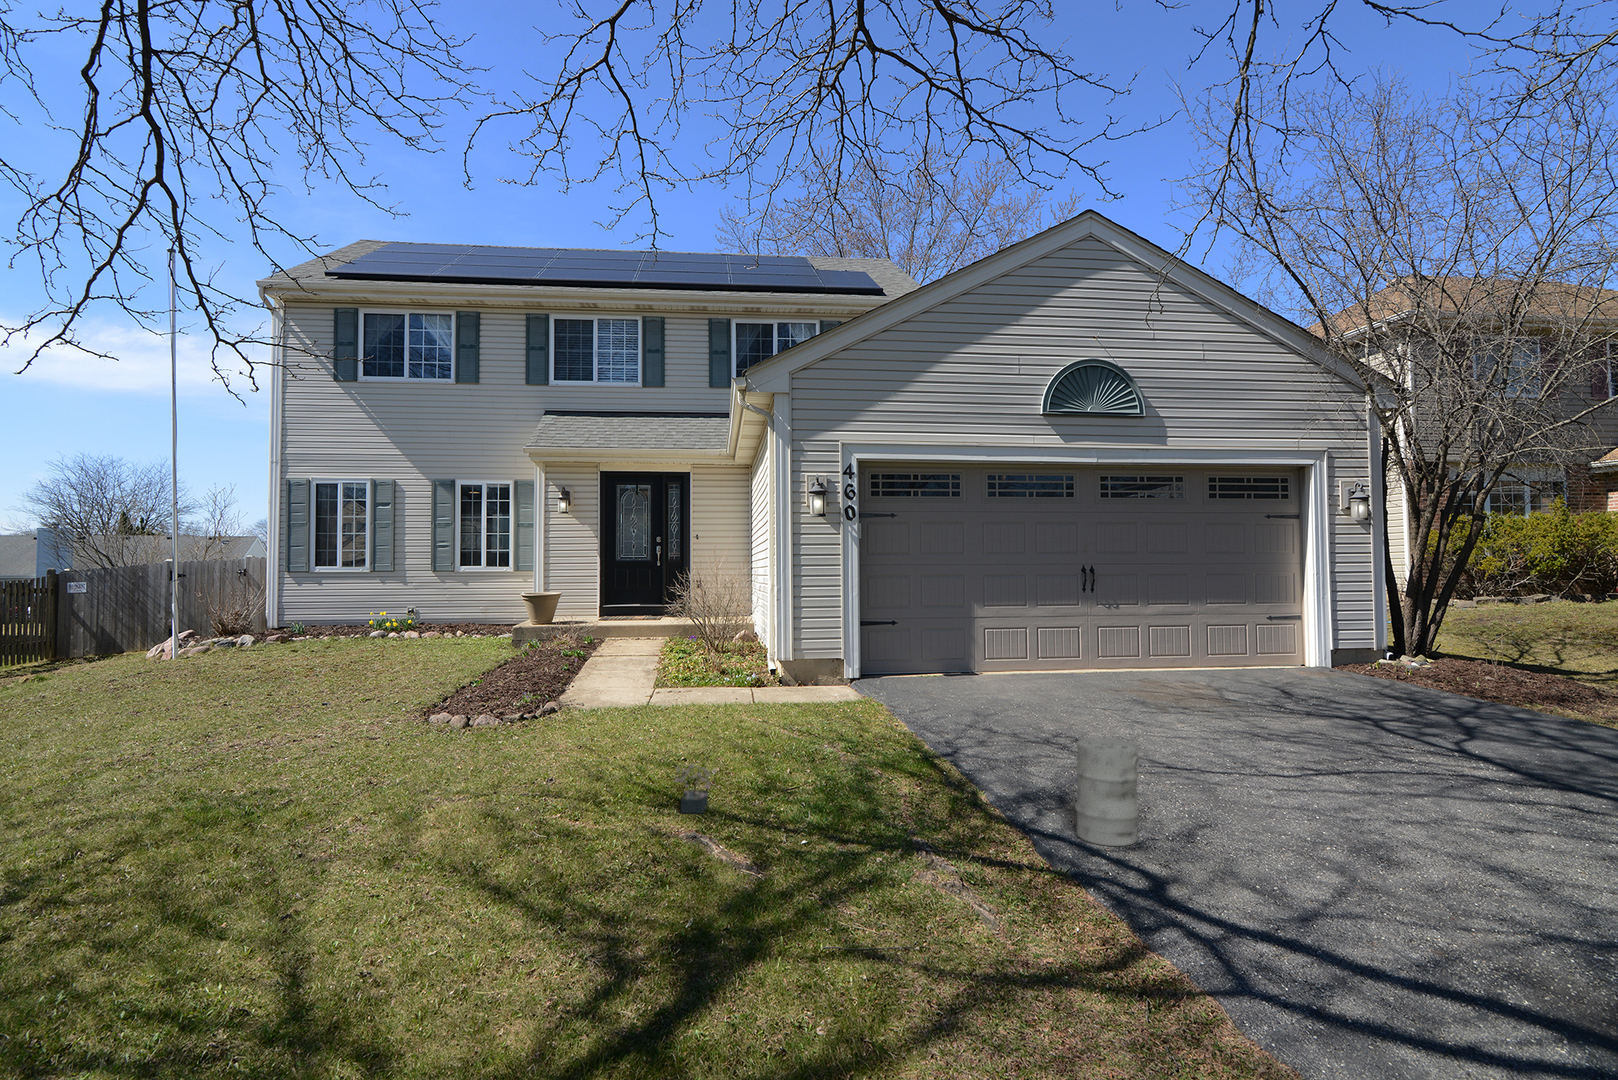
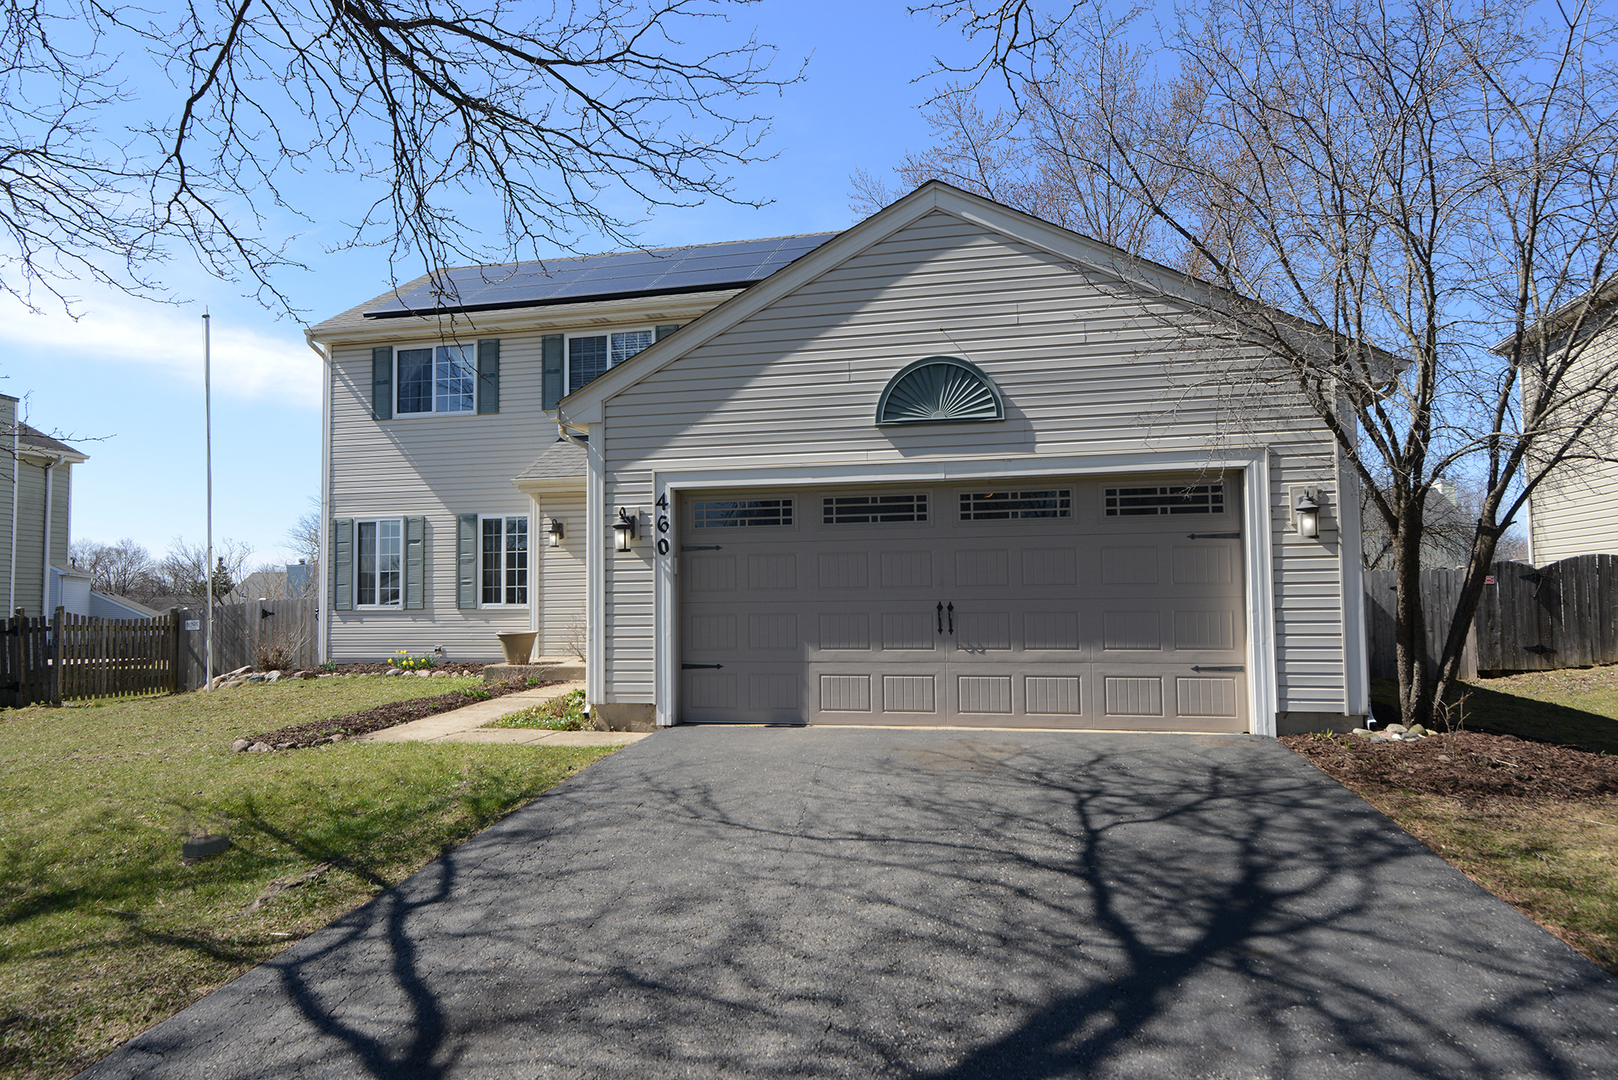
trash can: present [1075,738,1139,846] -> none [420,811,493,937]

